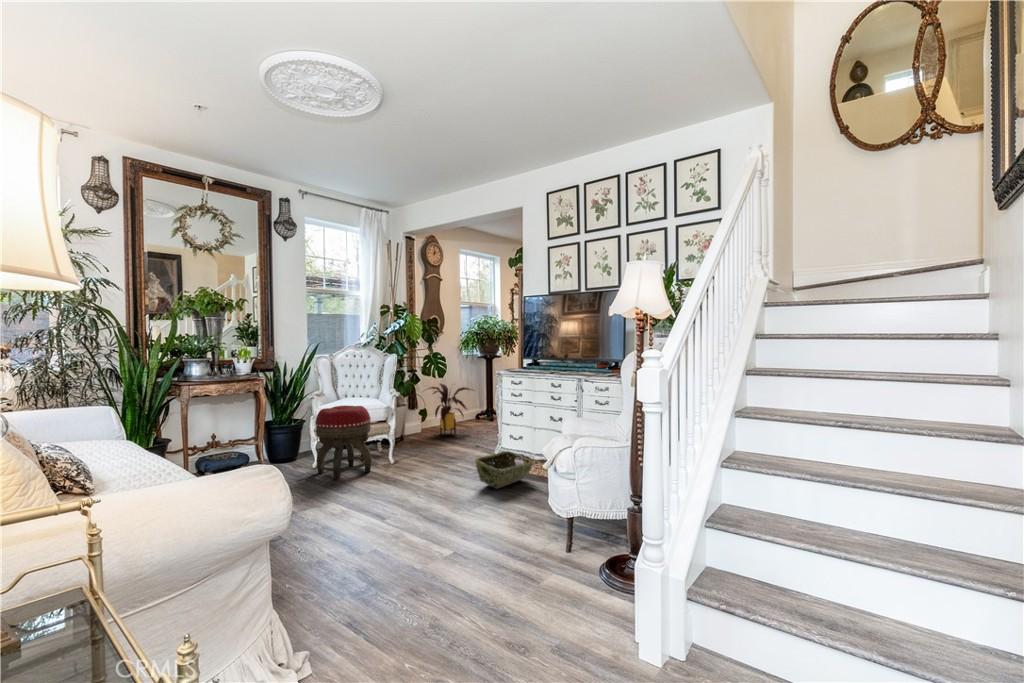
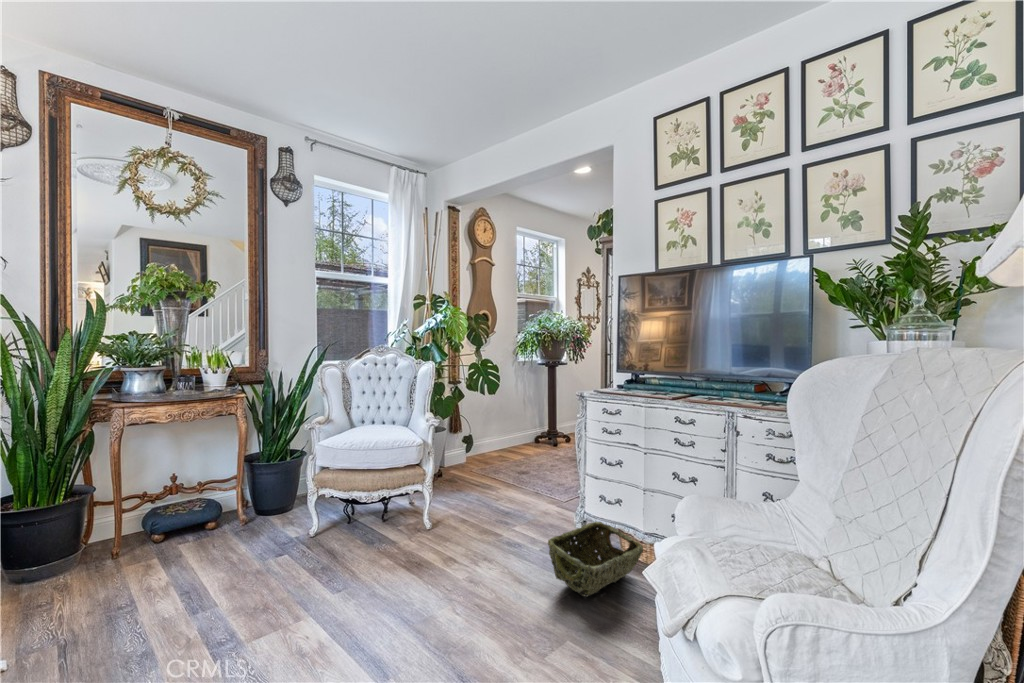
house plant: present [429,384,471,436] -> none [464,400,538,473]
footstool: present [315,406,372,480] -> none [306,437,388,555]

